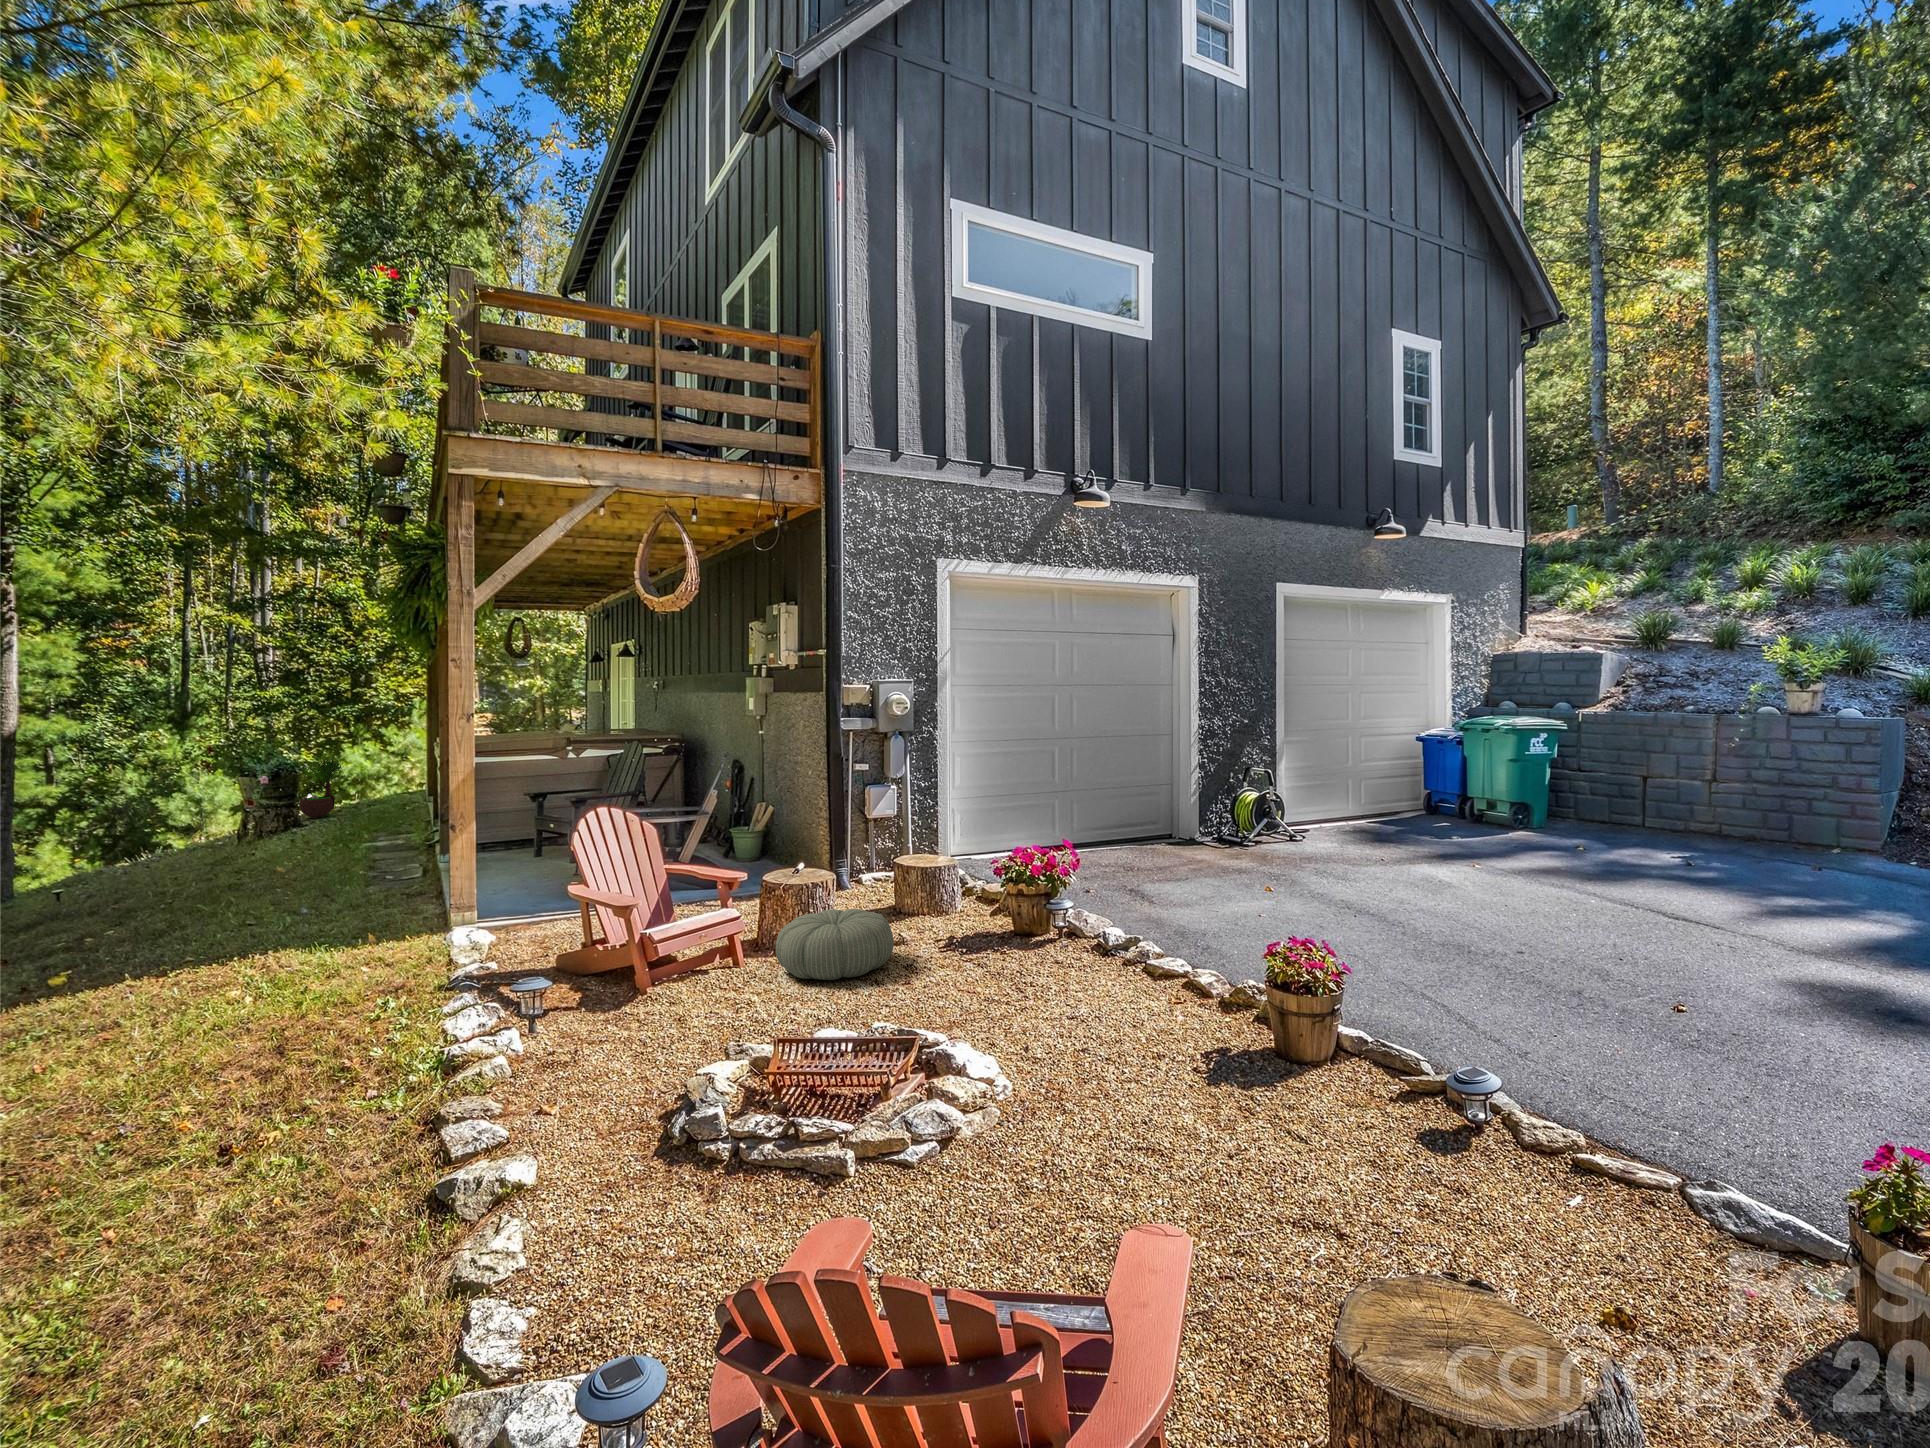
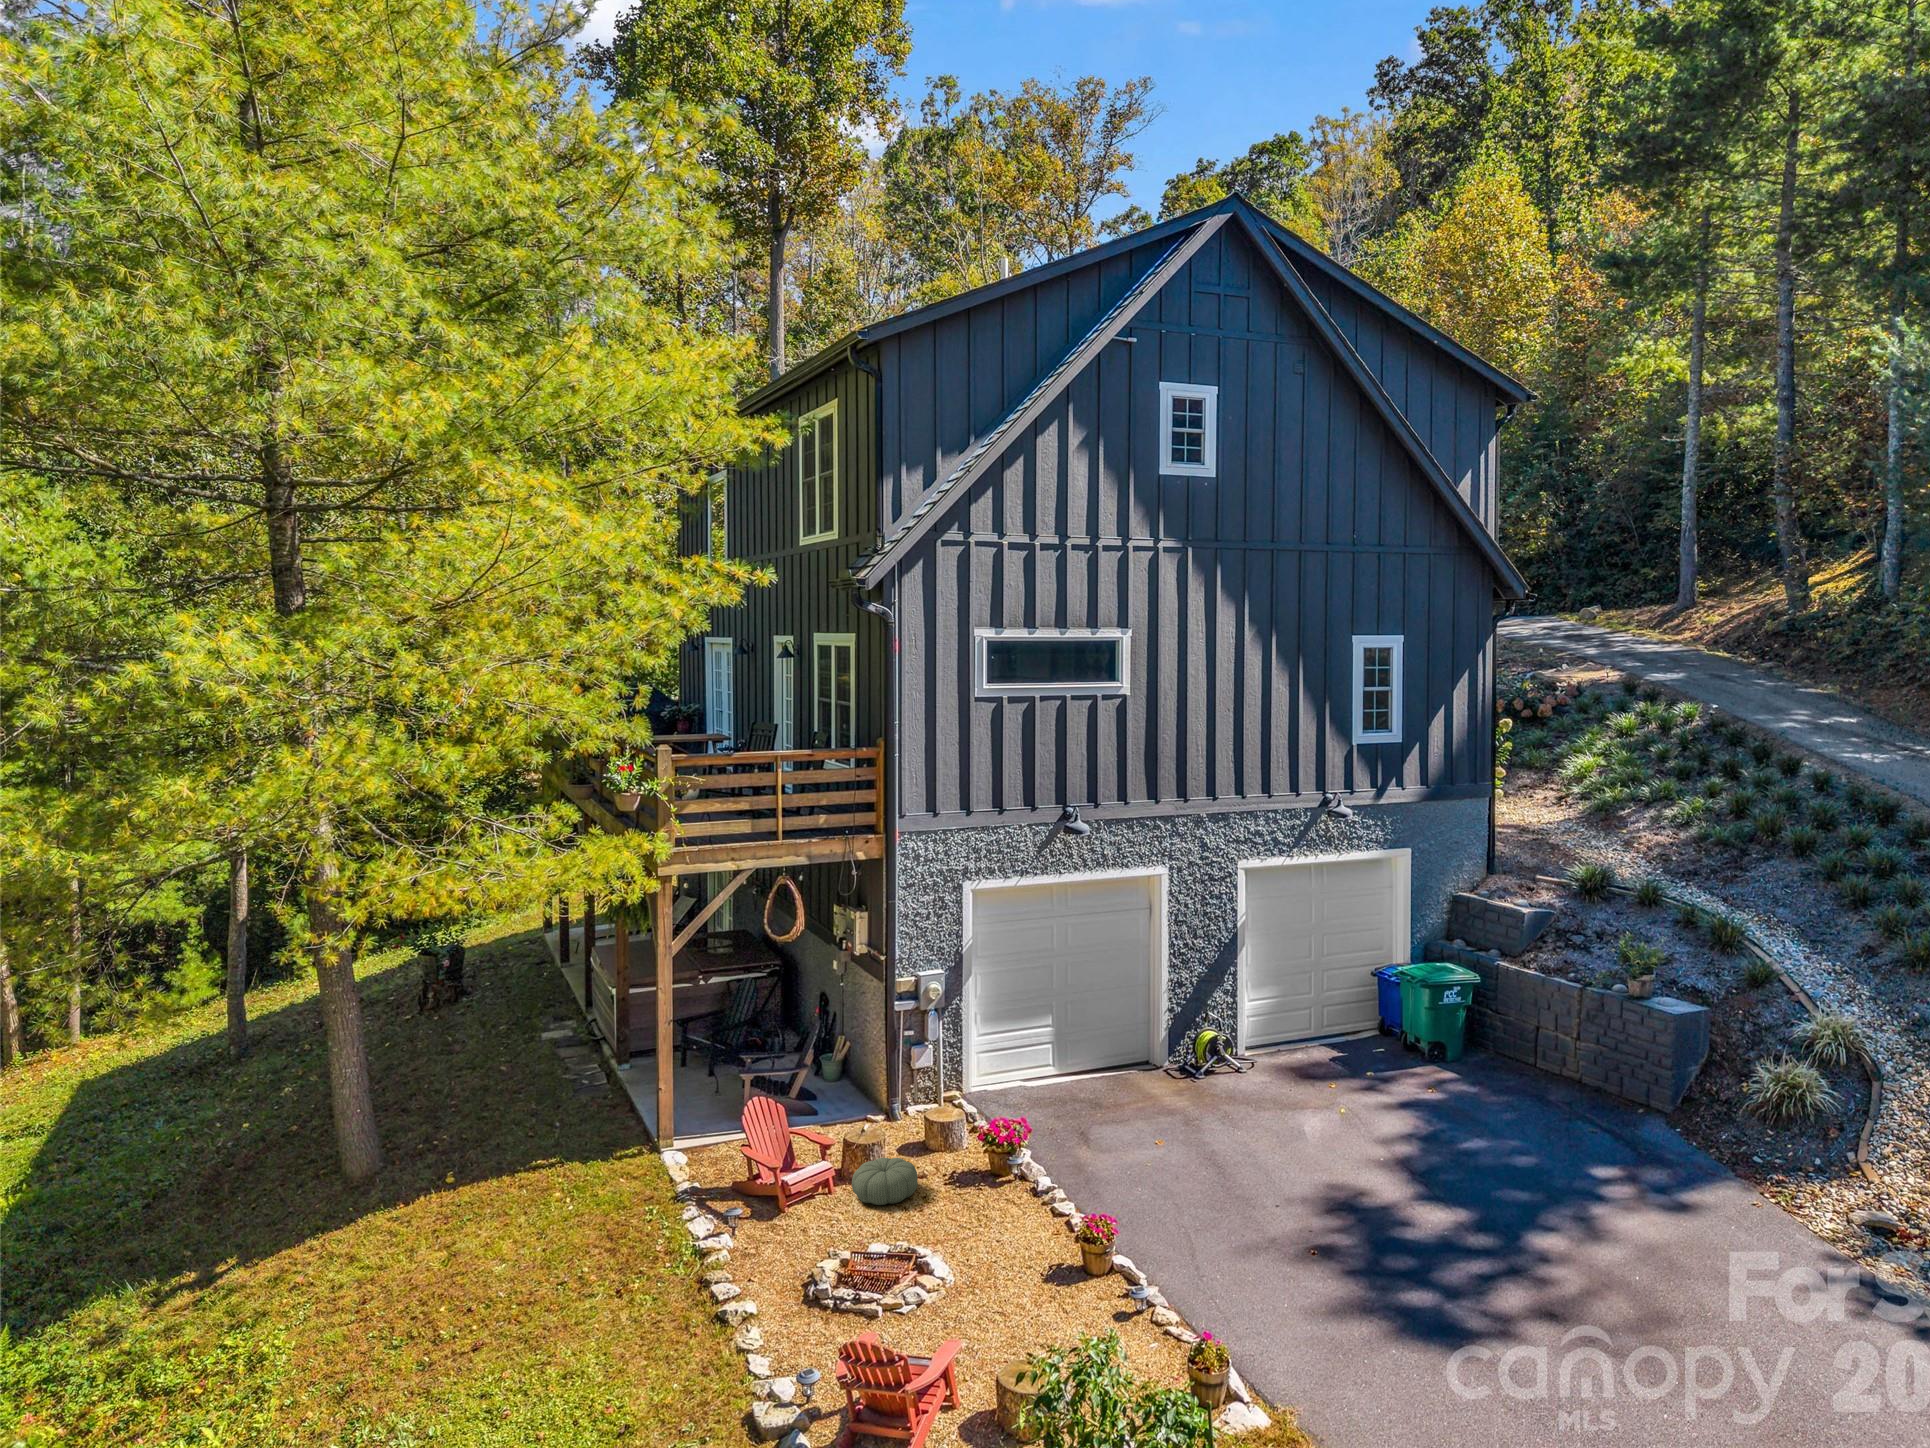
potted tree: present [299,755,344,818] -> none [483,940,515,993]

